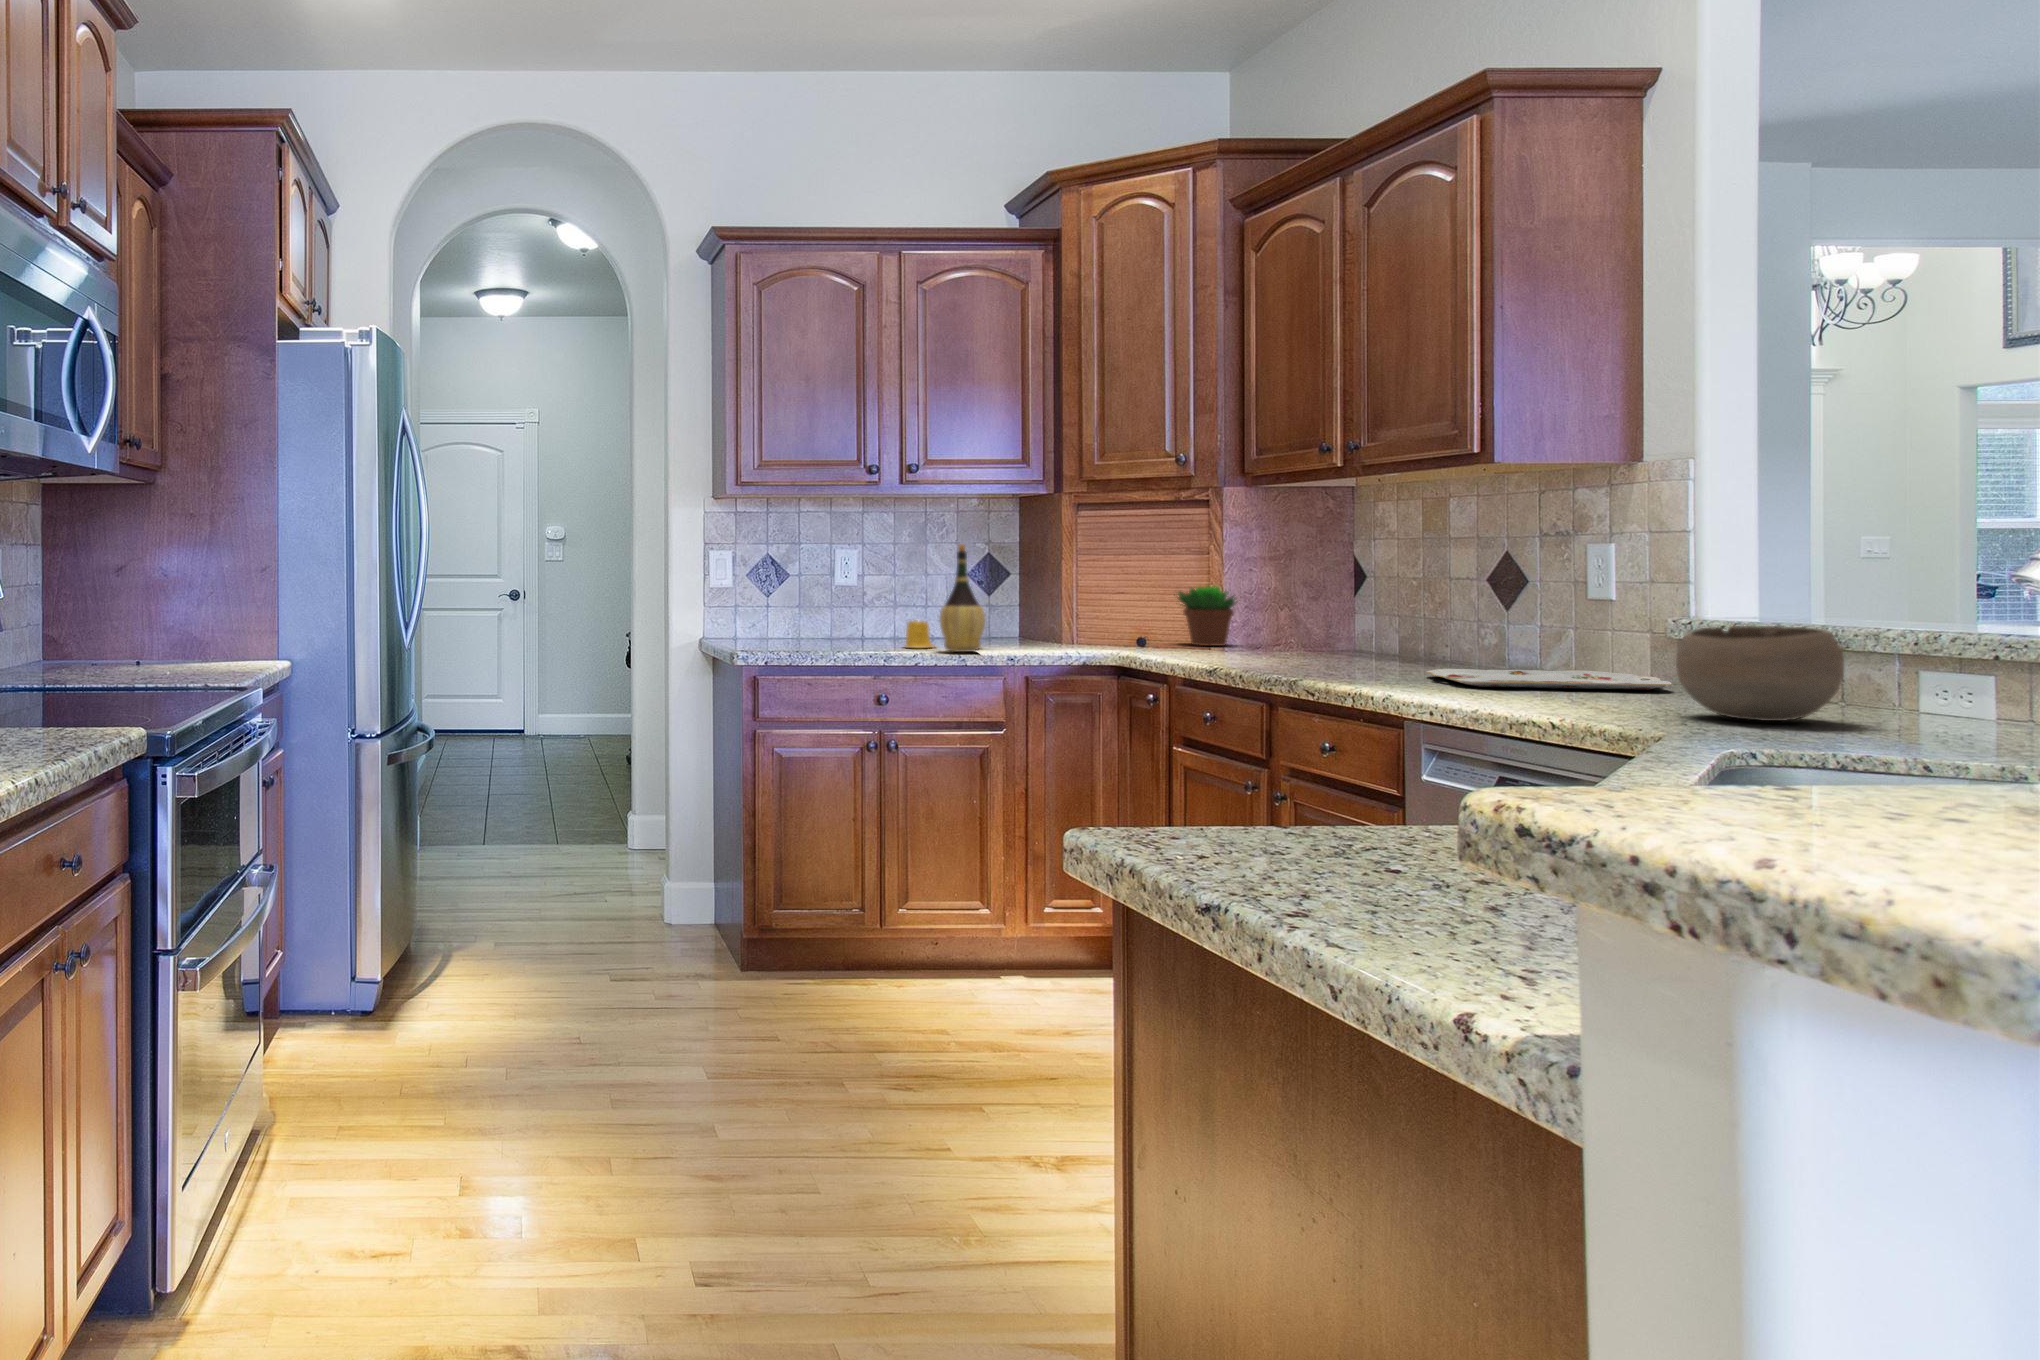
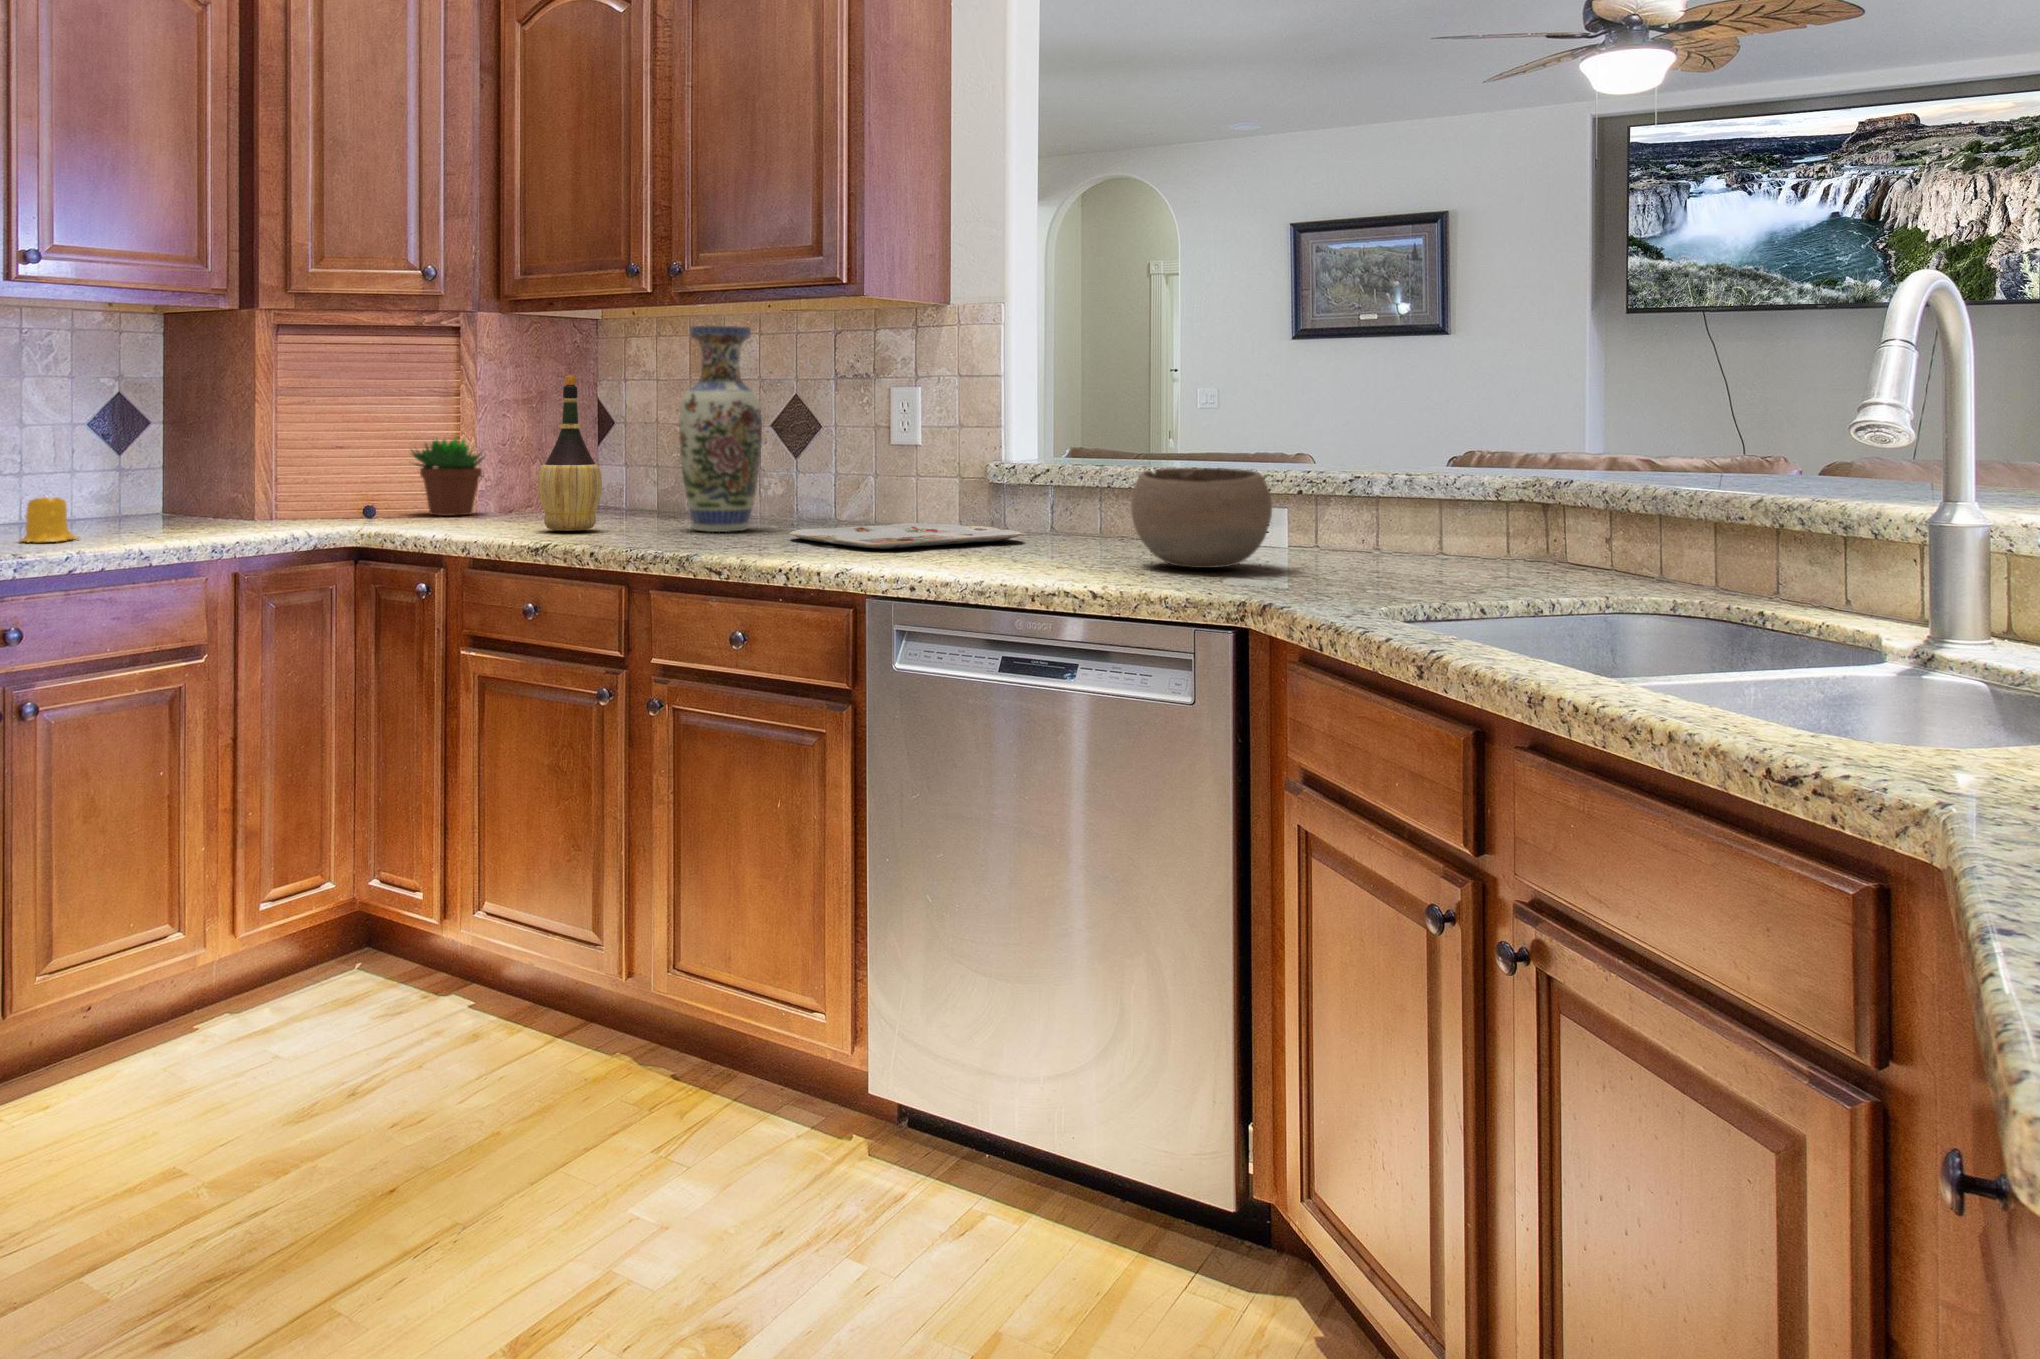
vase: none [1355,495,1436,668] -> present [679,326,762,532]
wine bottle: present [939,544,985,652] -> present [538,375,602,531]

